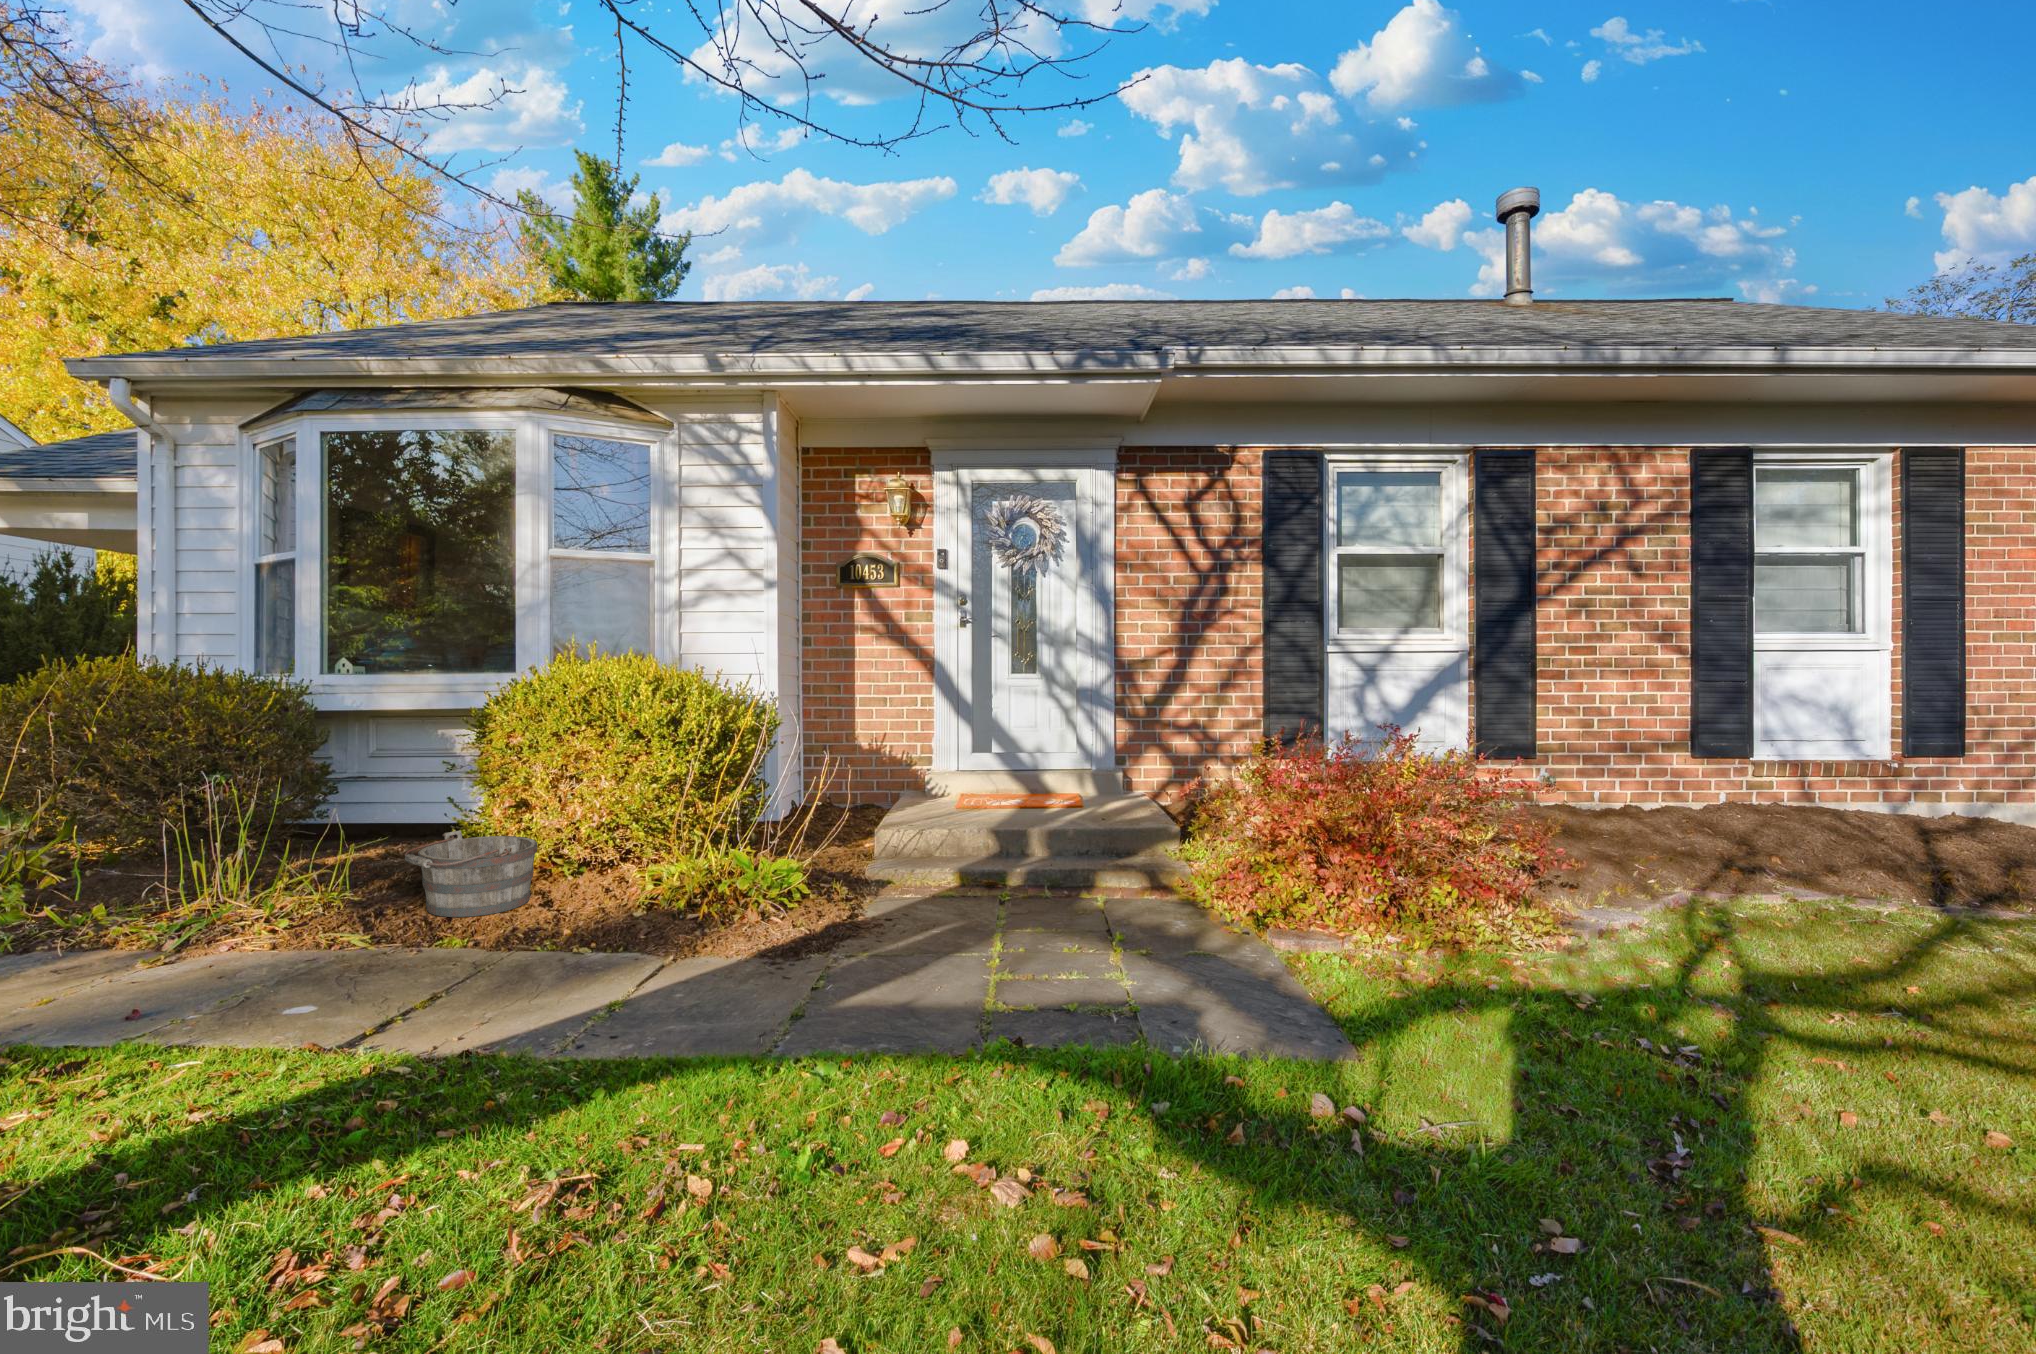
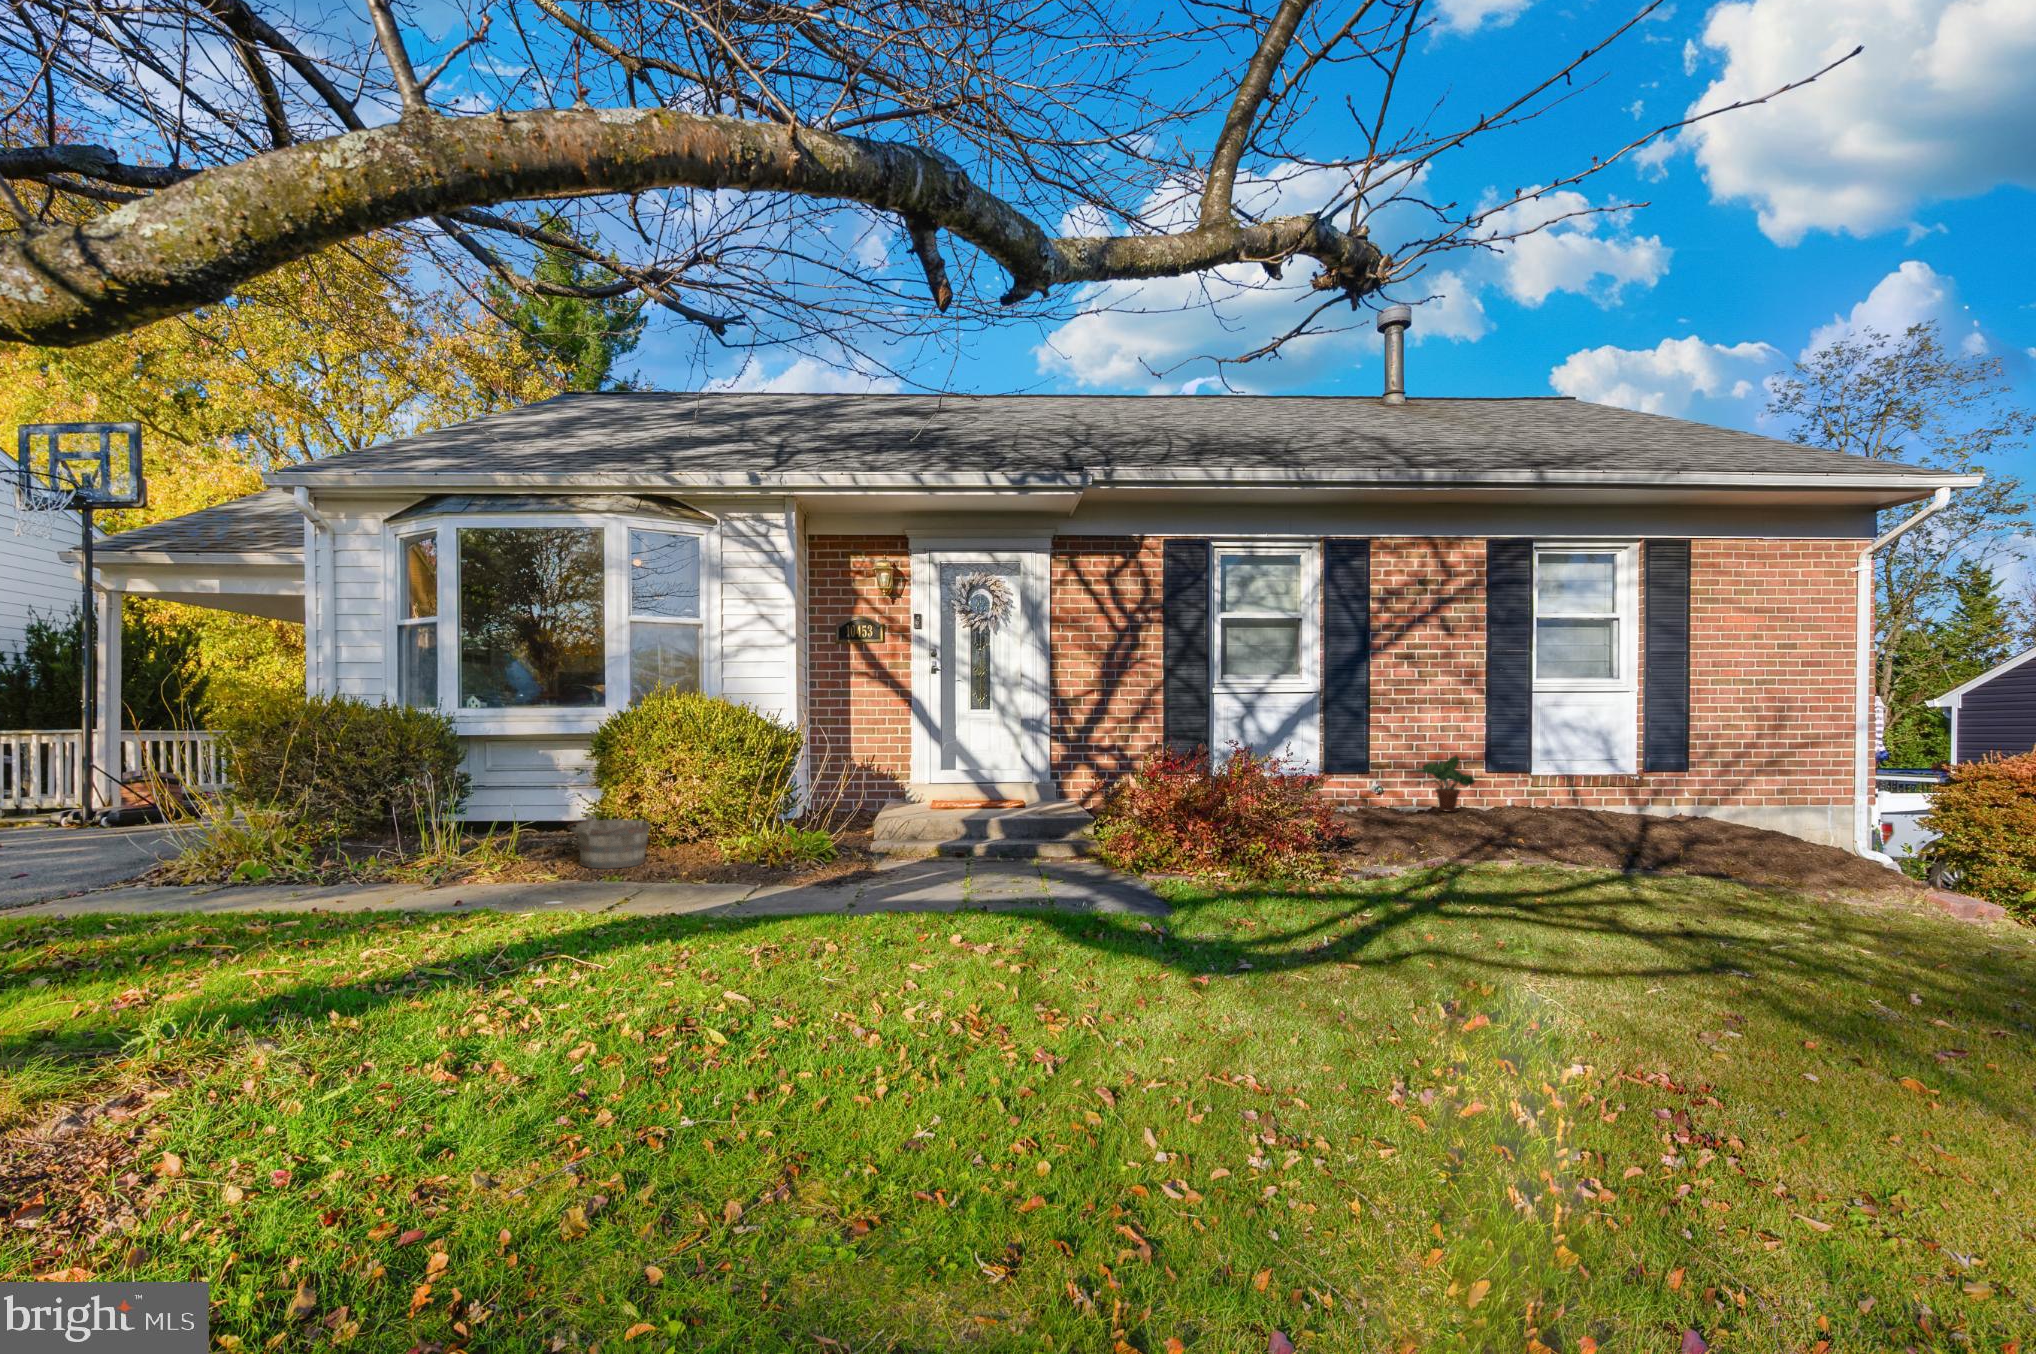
potted plant: none [1591,736,1728,813] -> present [1415,755,1482,812]

